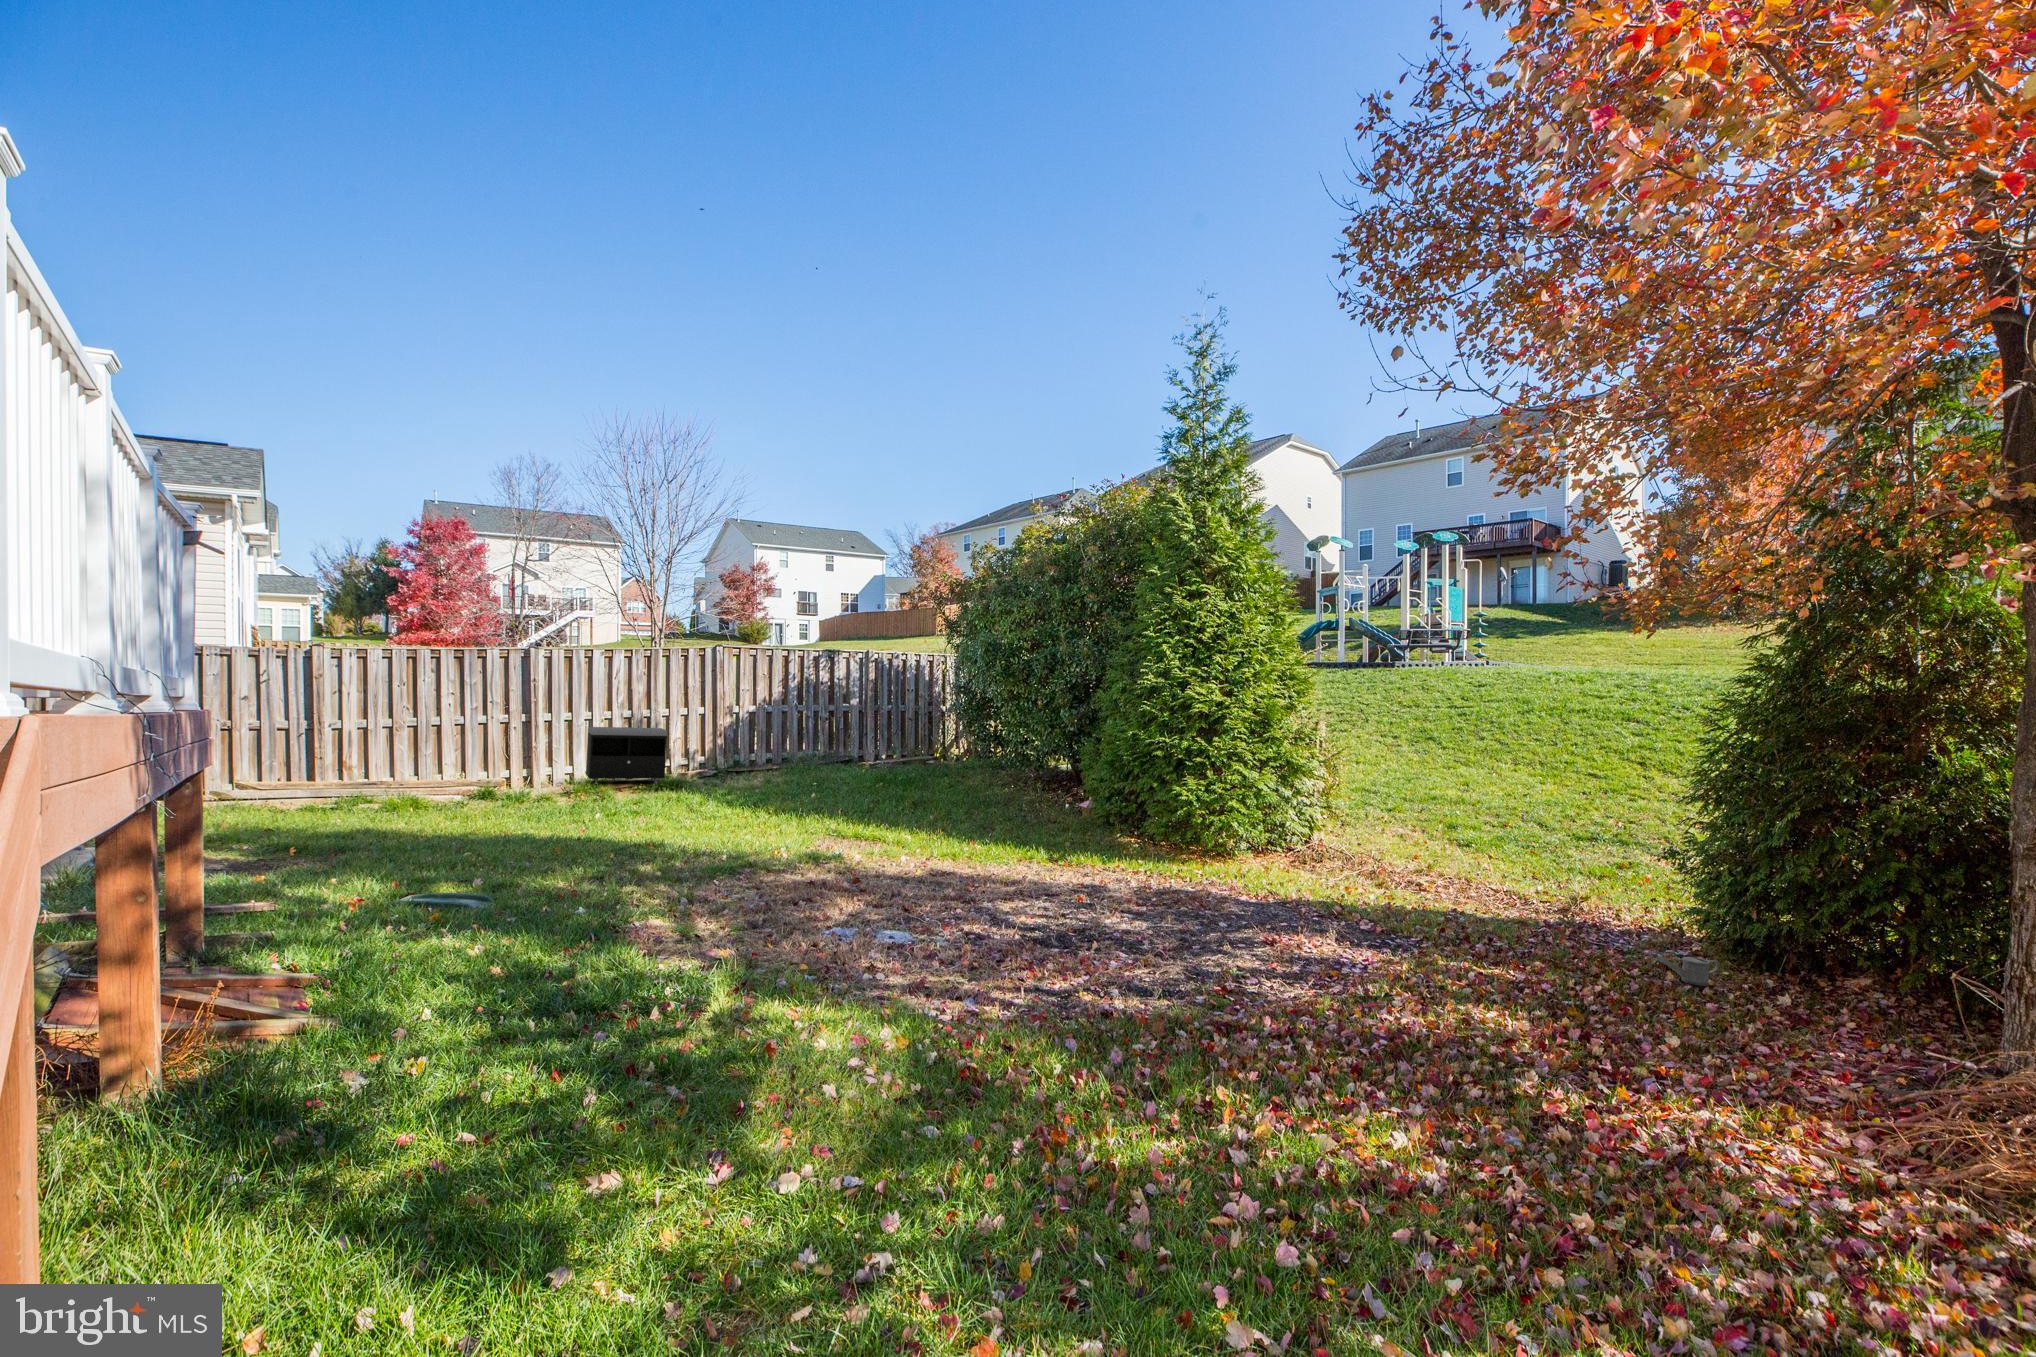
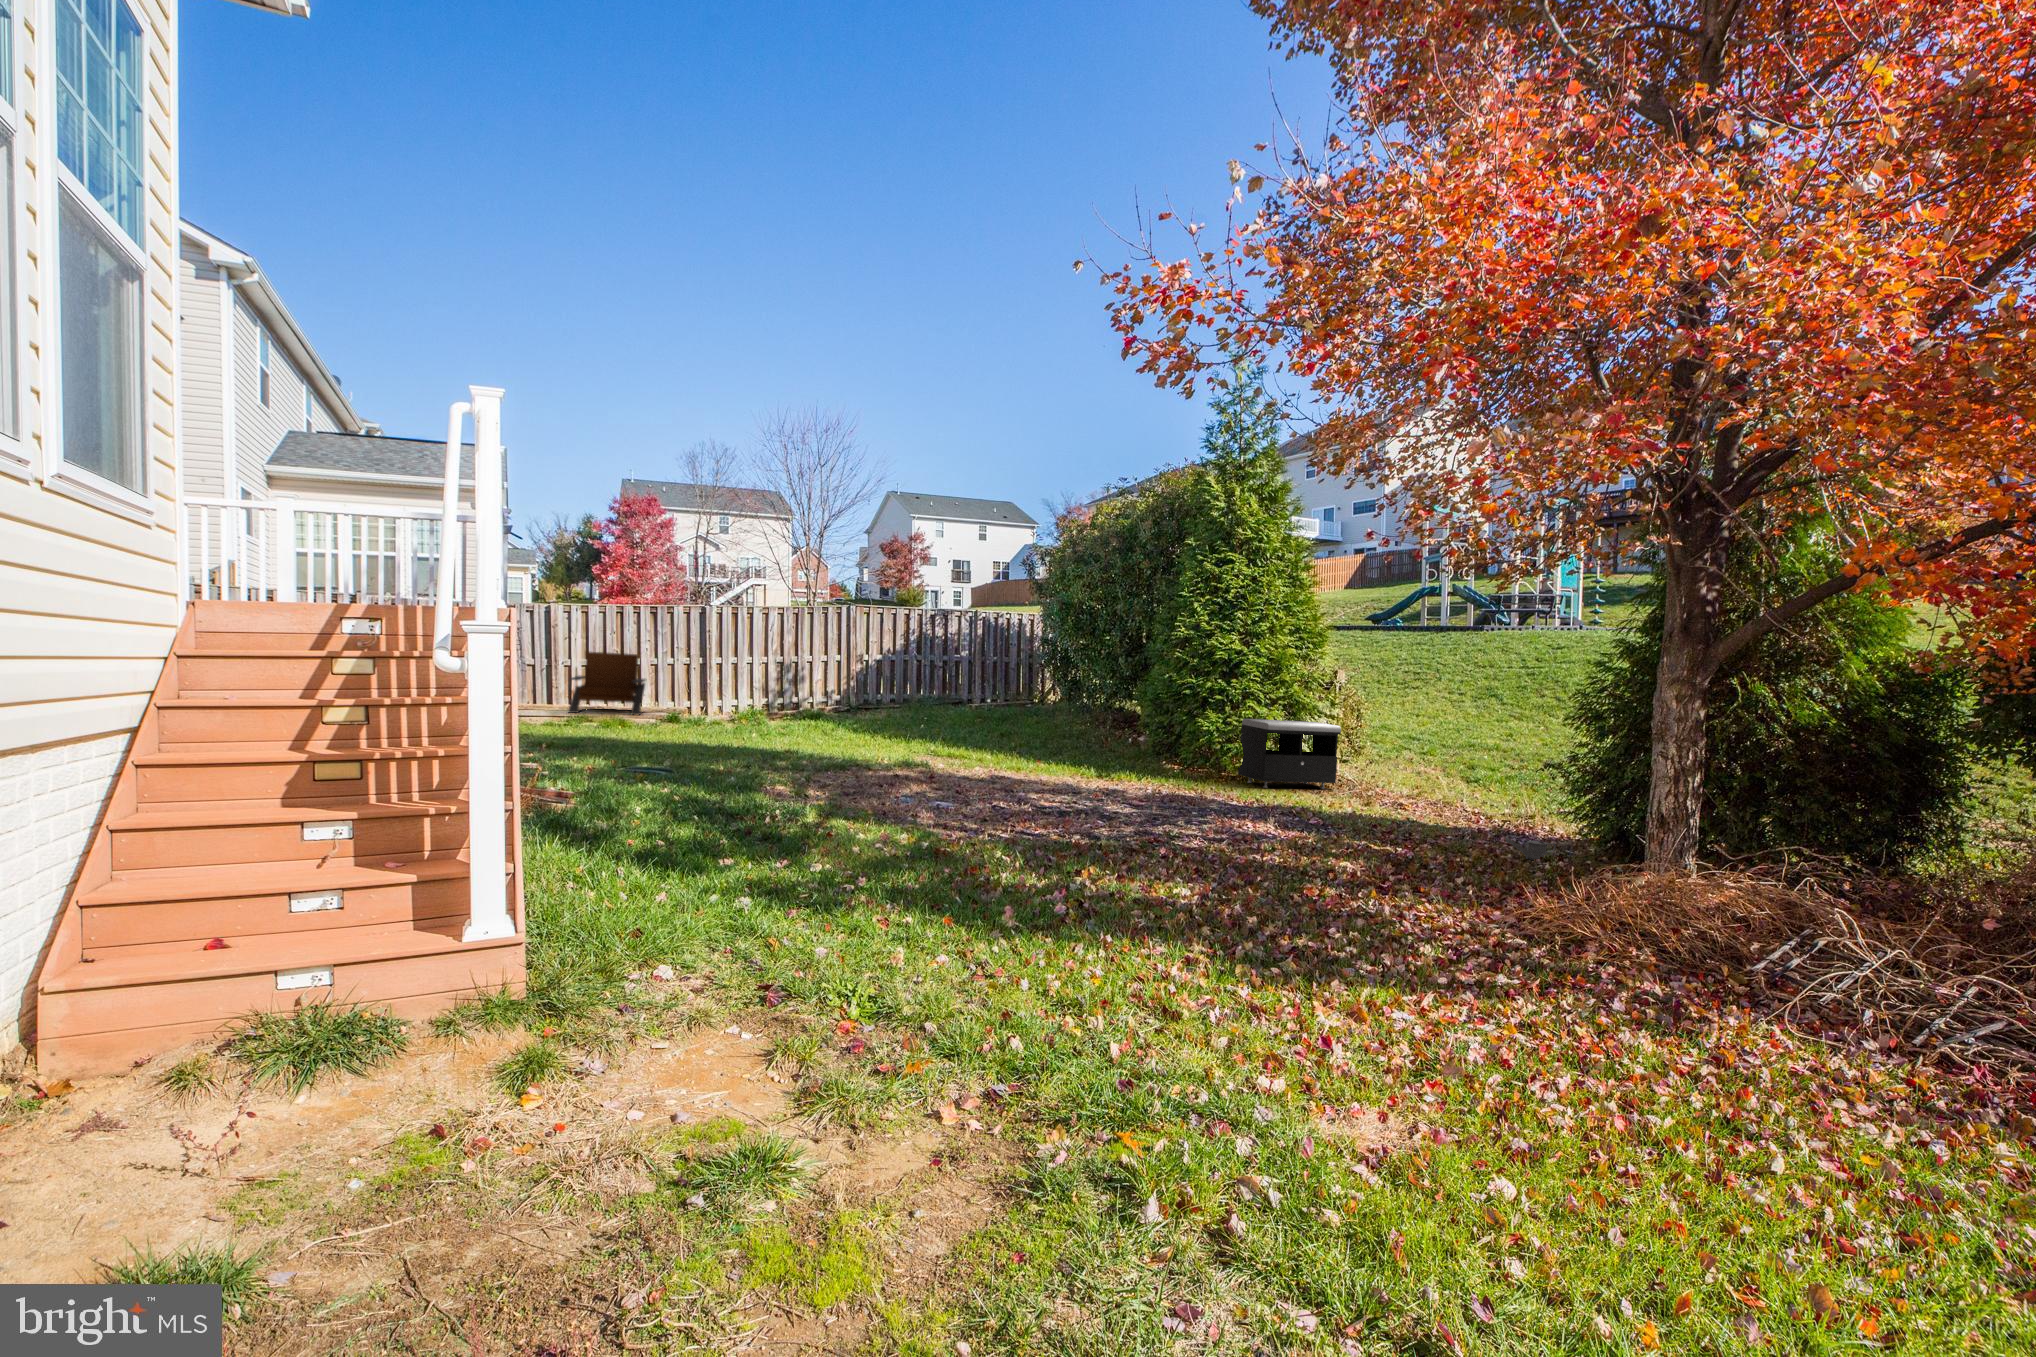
lounge chair: none [336,711,449,793] -> present [568,652,645,715]
storage bench: present [586,727,667,784] -> present [1238,719,1341,789]

